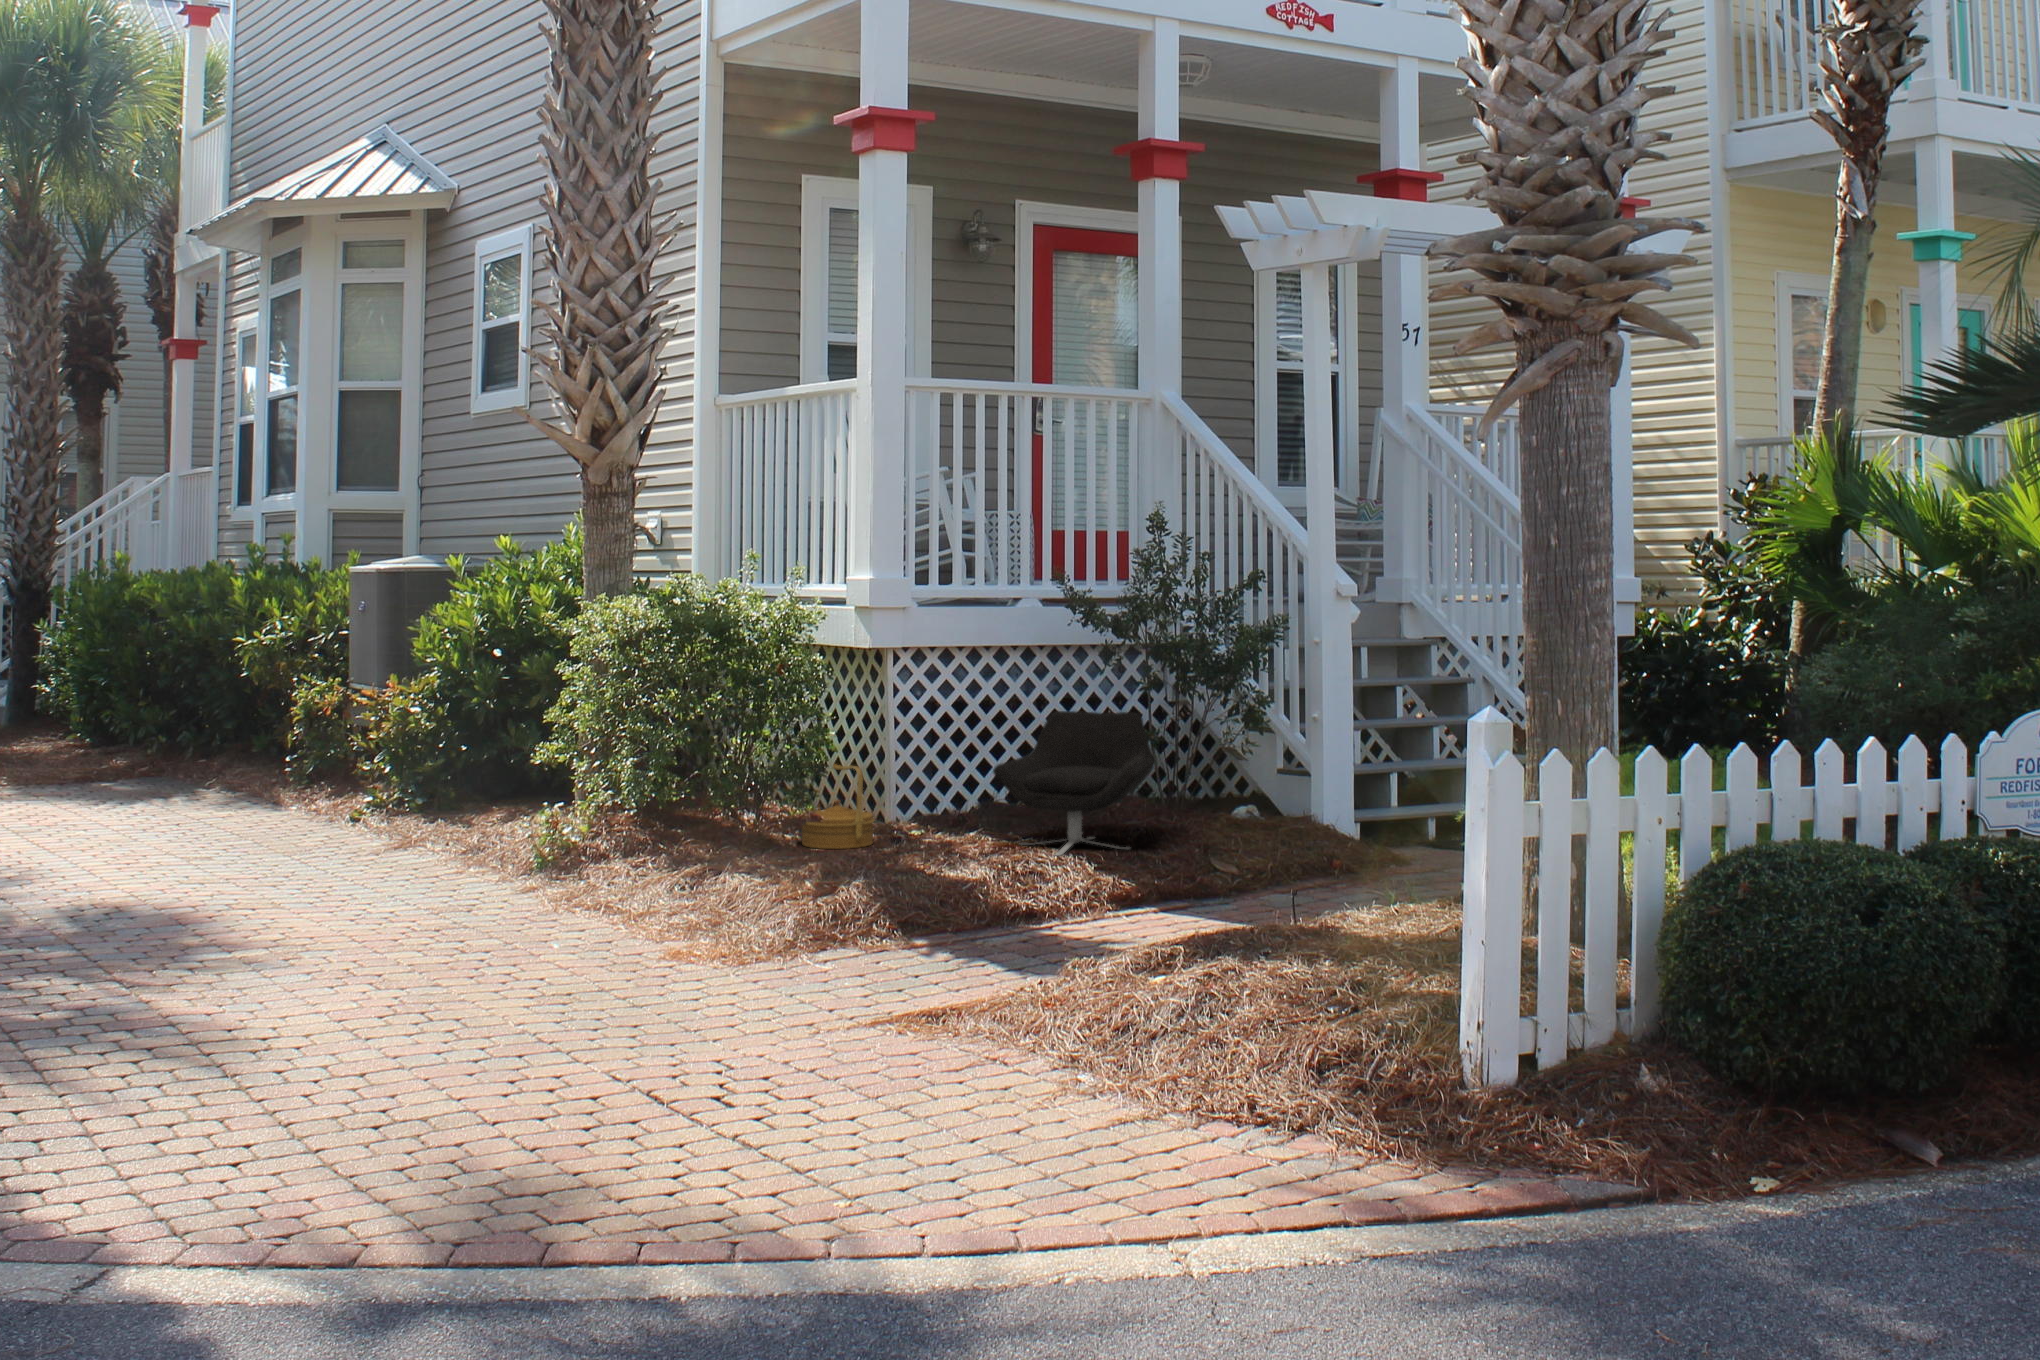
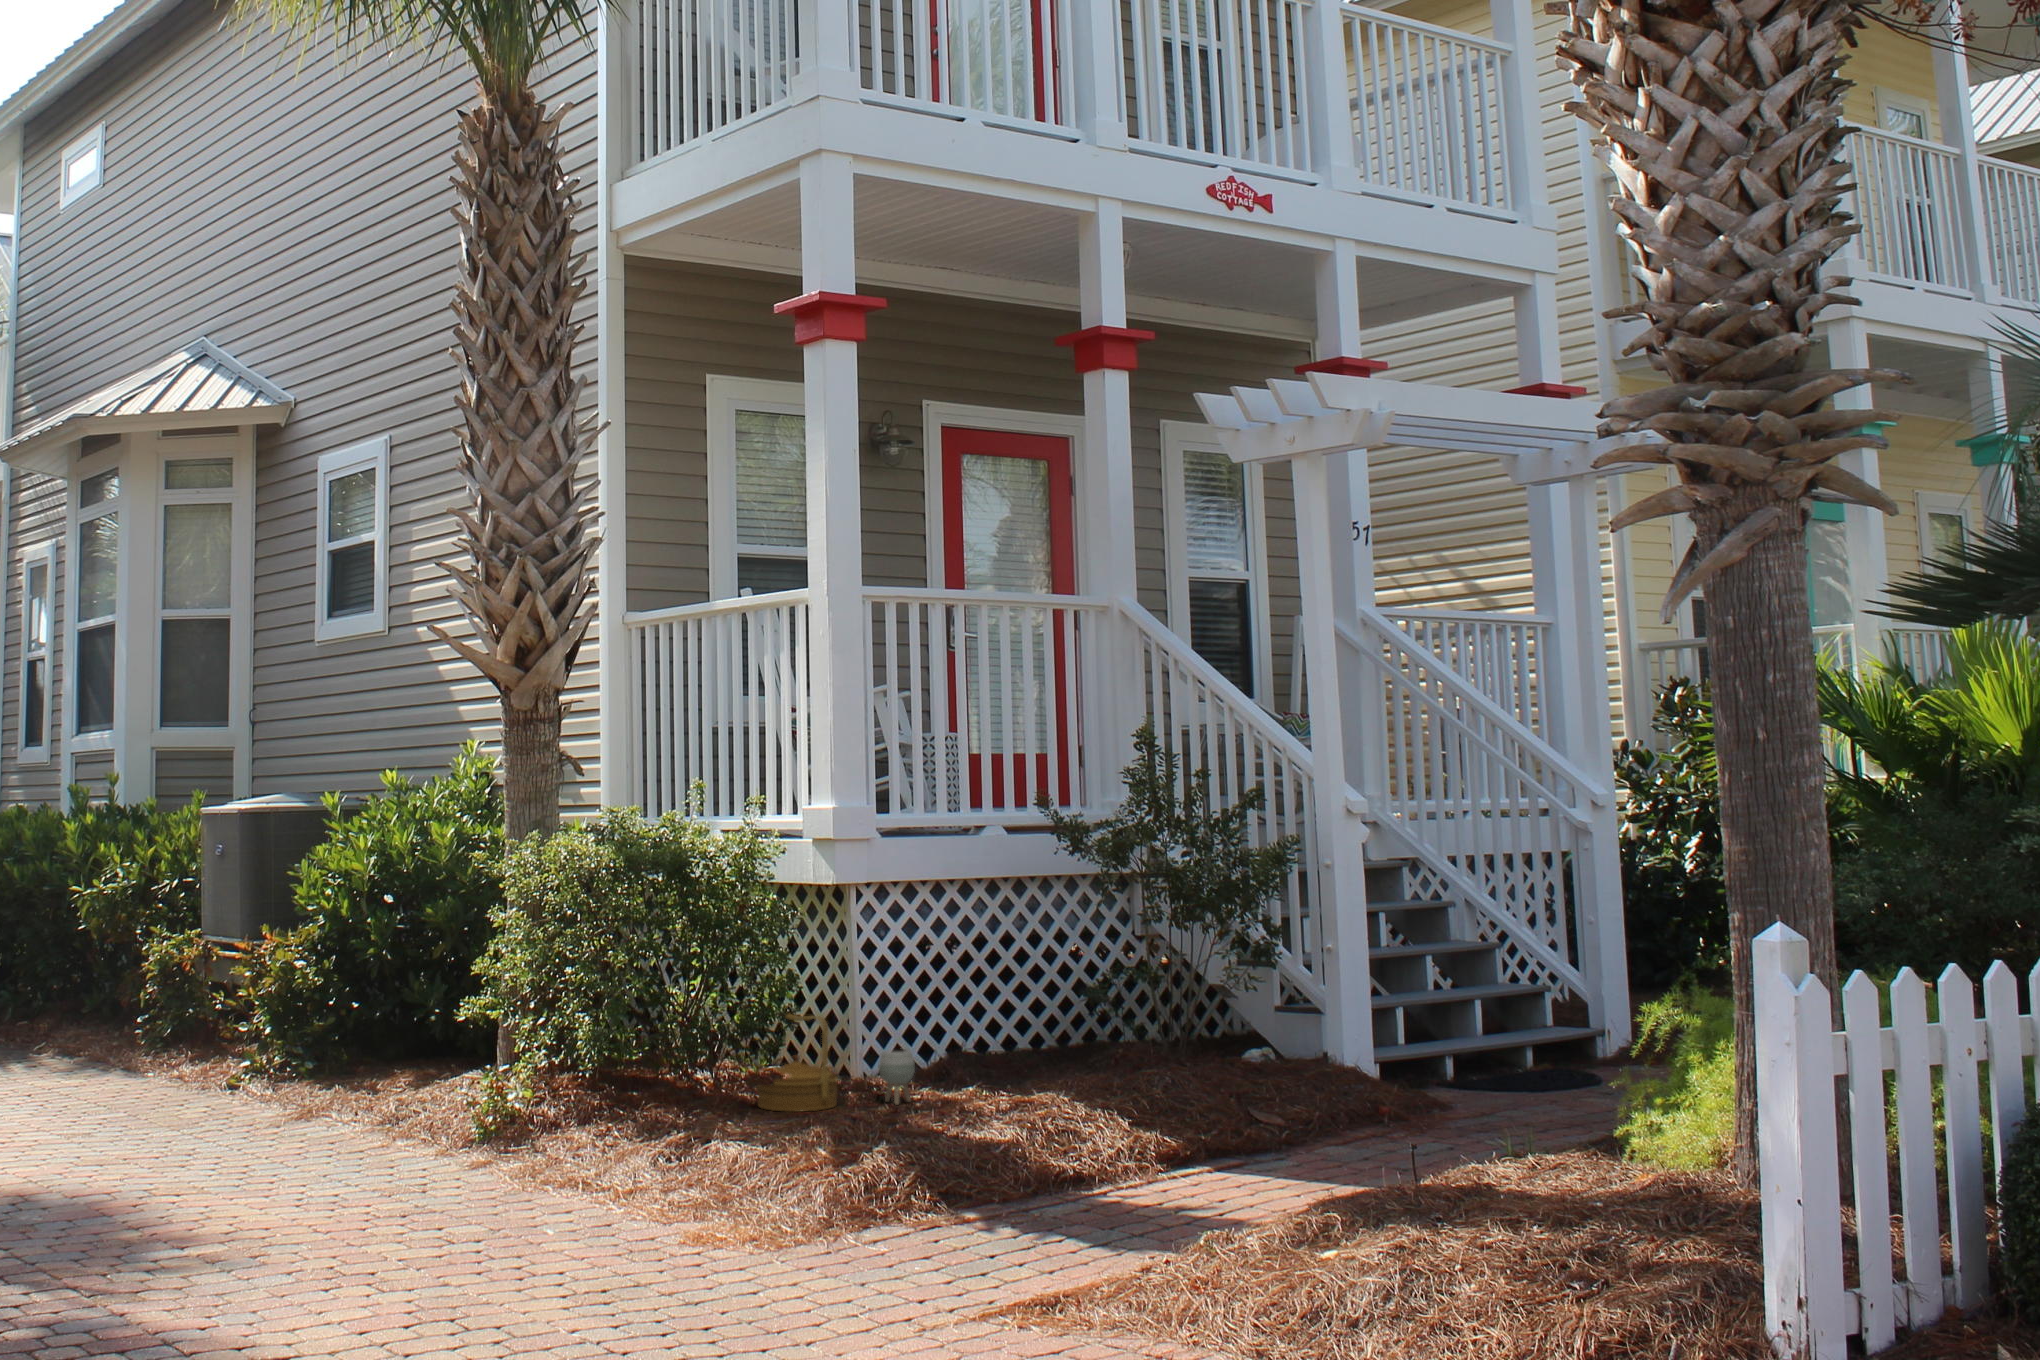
lounge chair: present [993,711,1154,856] -> none [973,951,1144,1116]
planter: none [912,796,944,845] -> present [878,1049,915,1105]

